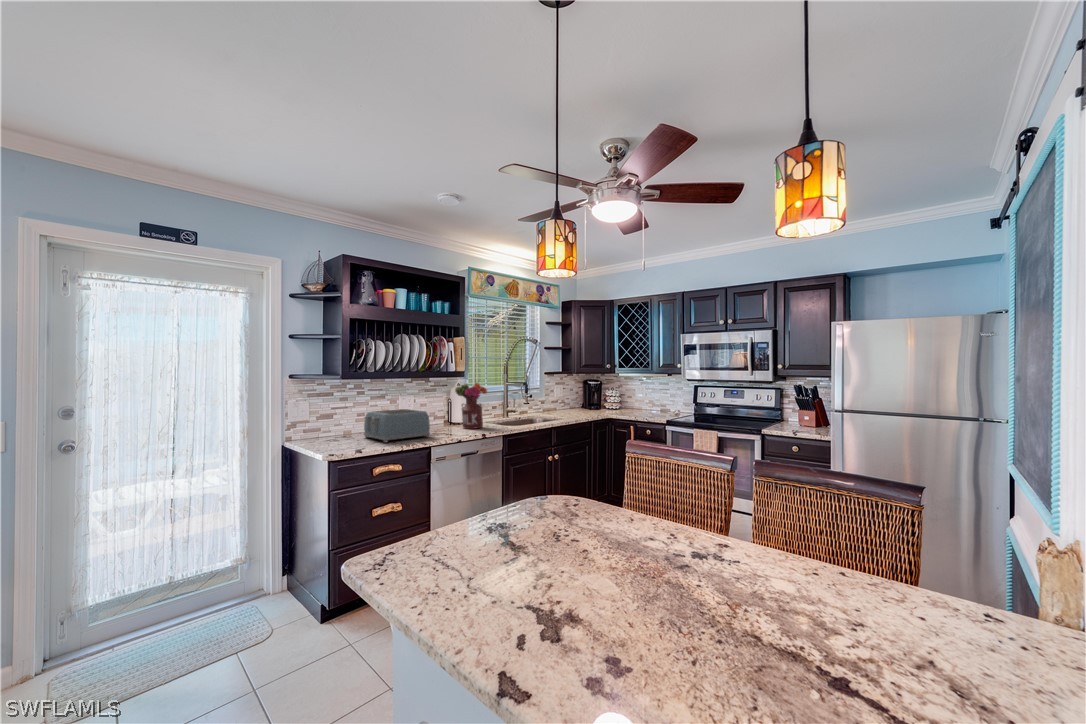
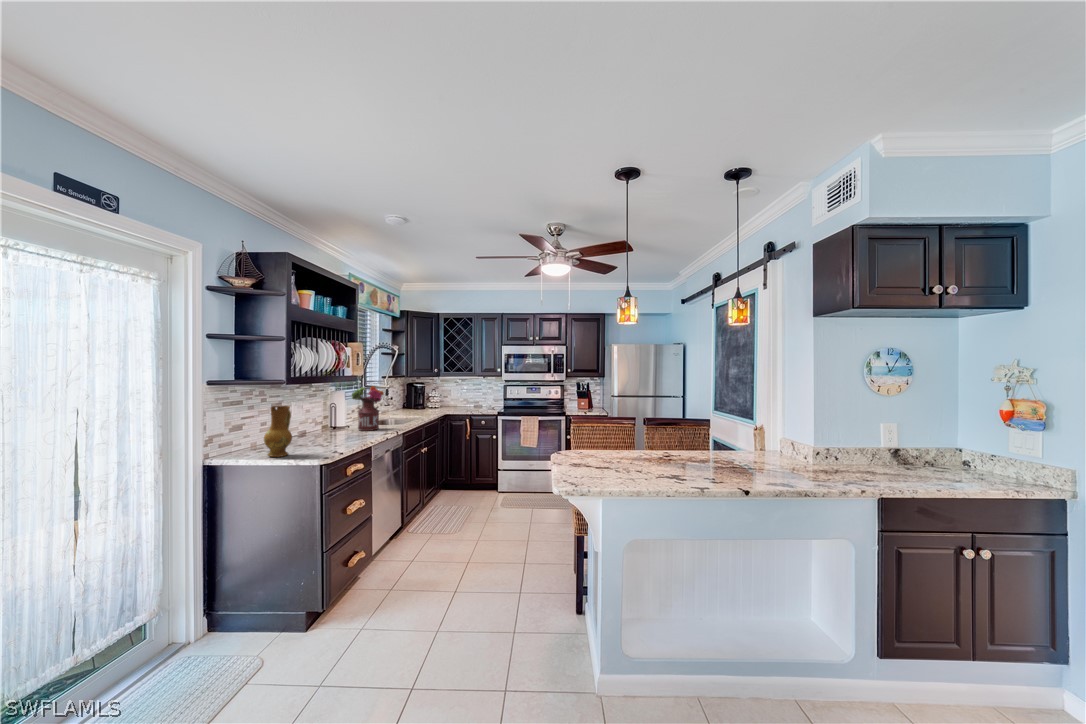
ceramic jug: none [315,398,344,445] -> present [264,406,292,457]
toaster: present [364,409,430,442] -> none [291,415,362,447]

